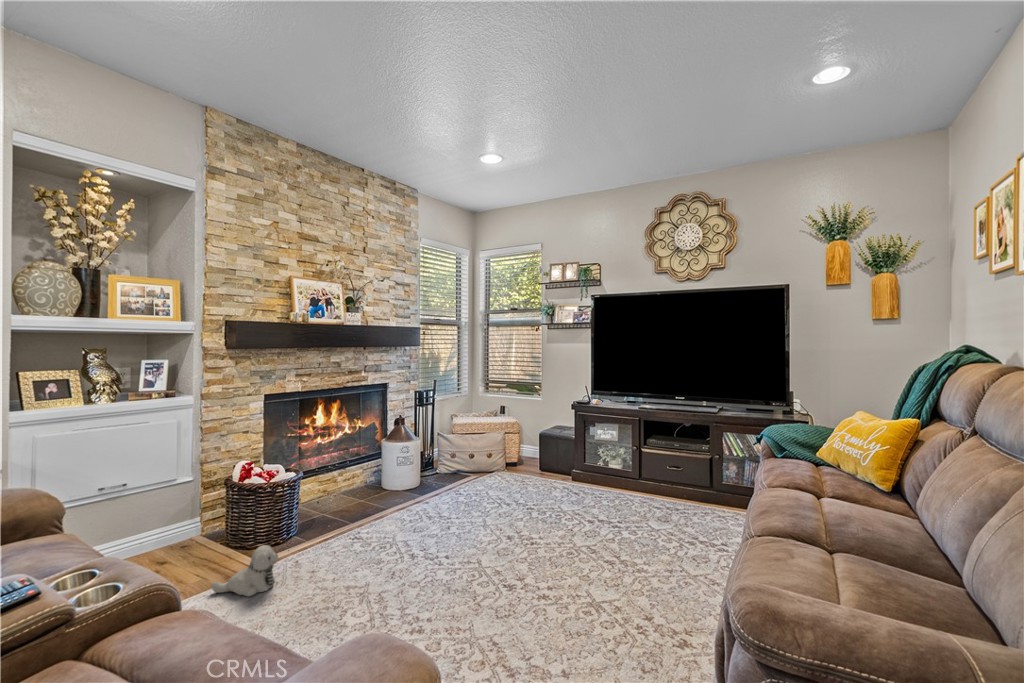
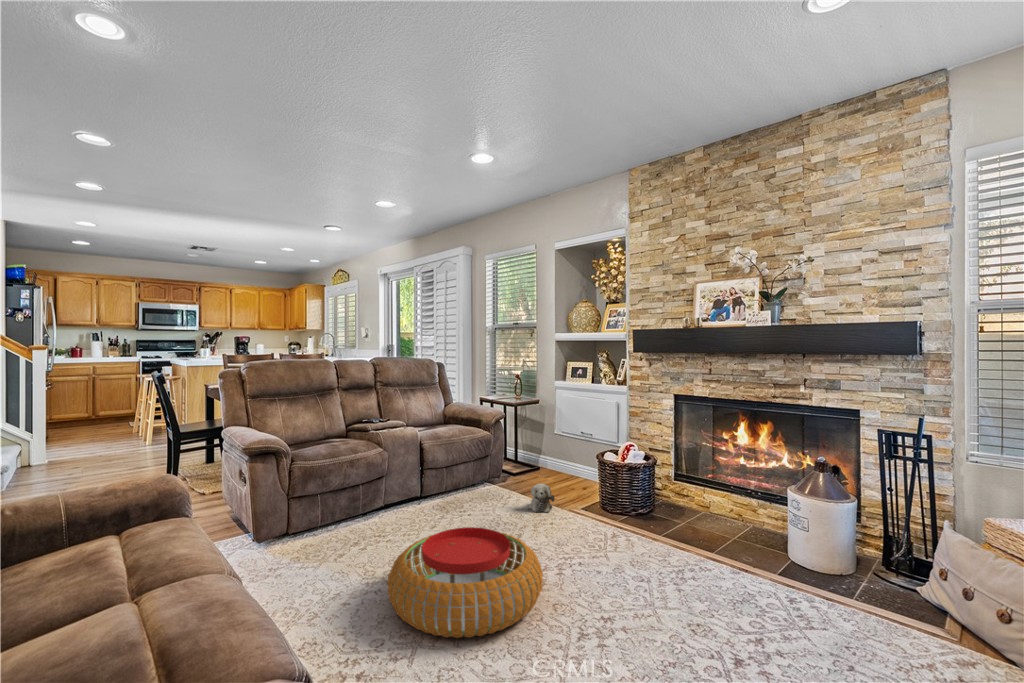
pouf: none [448,523,601,633] -> present [388,527,543,638]

